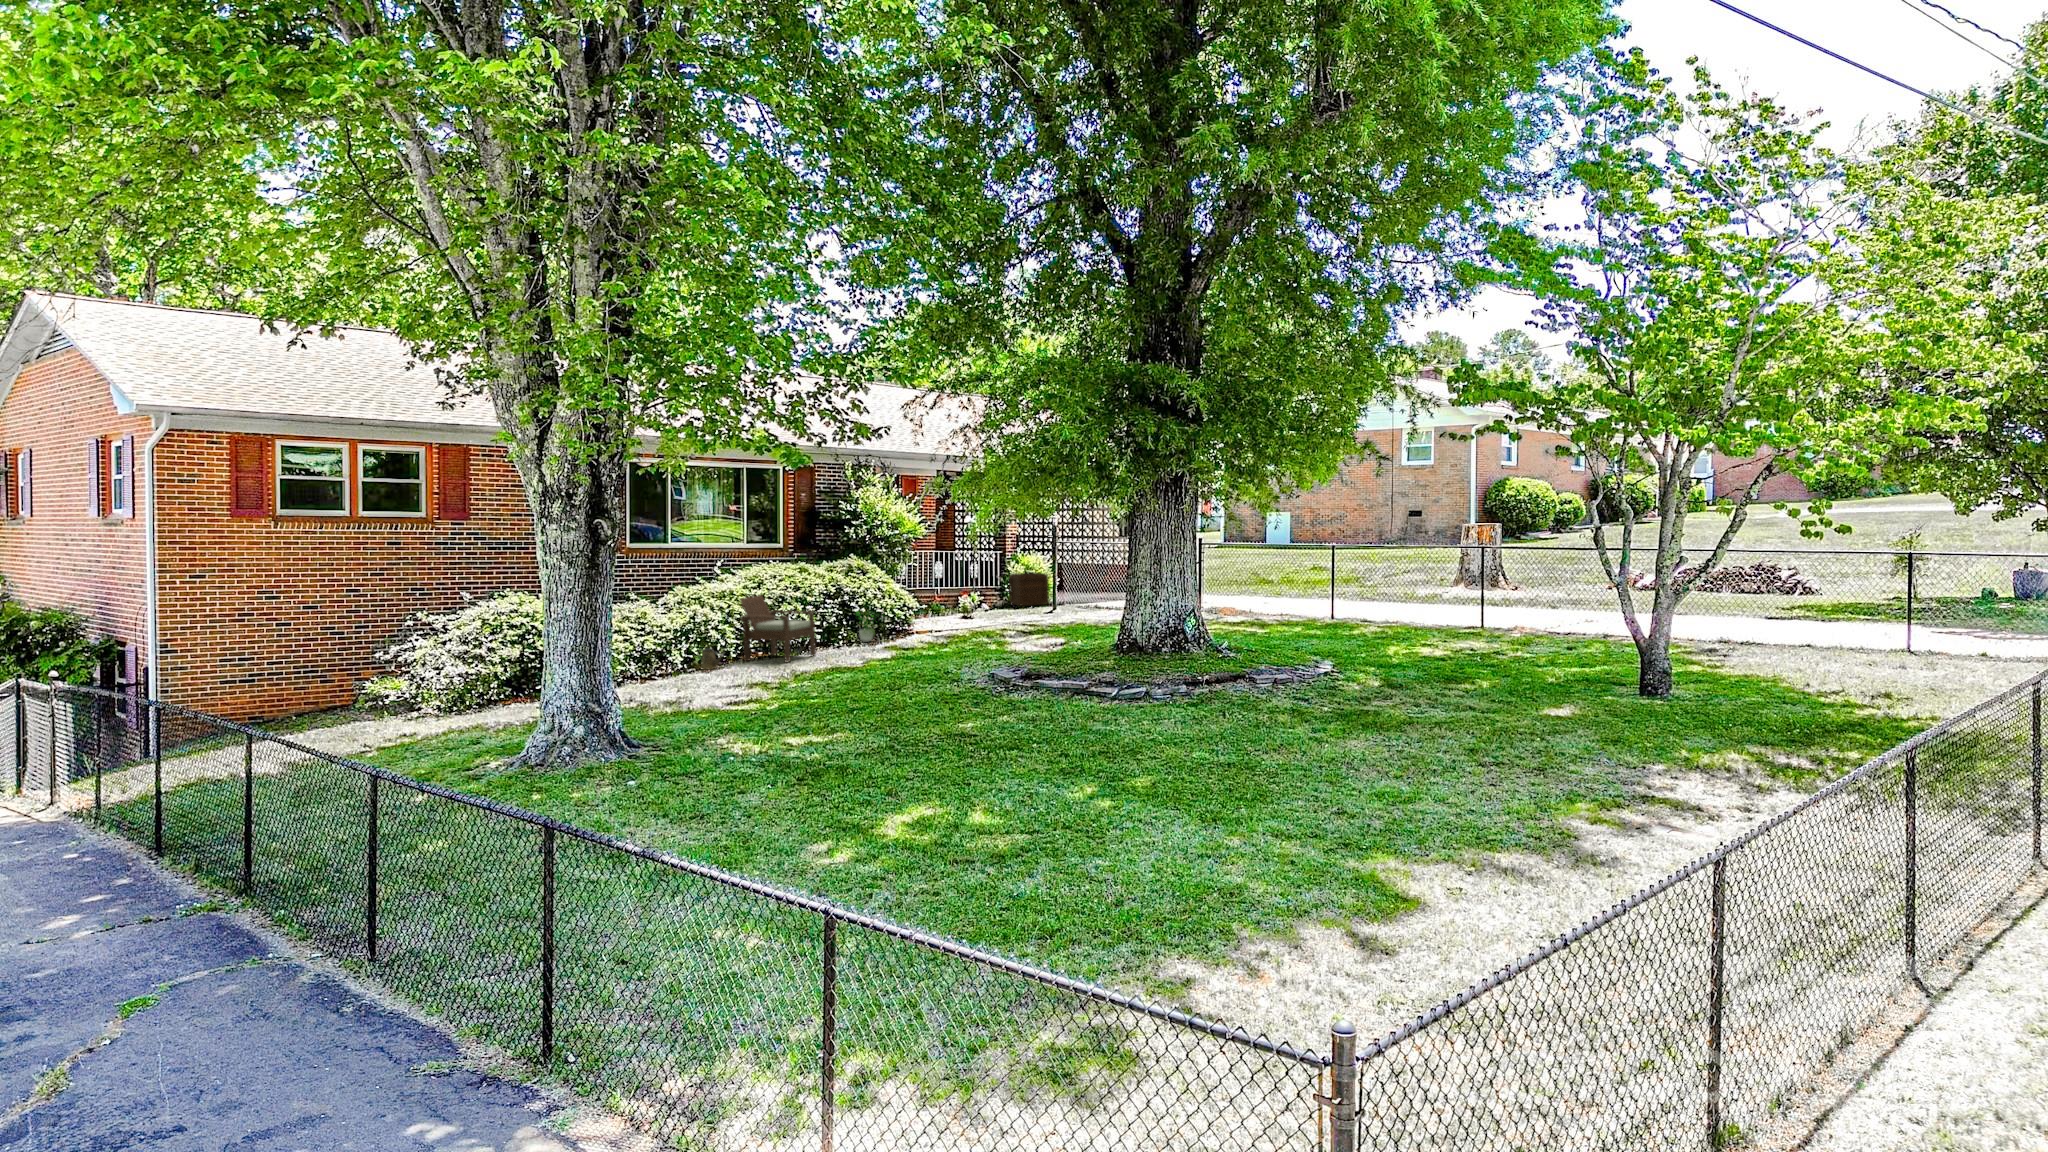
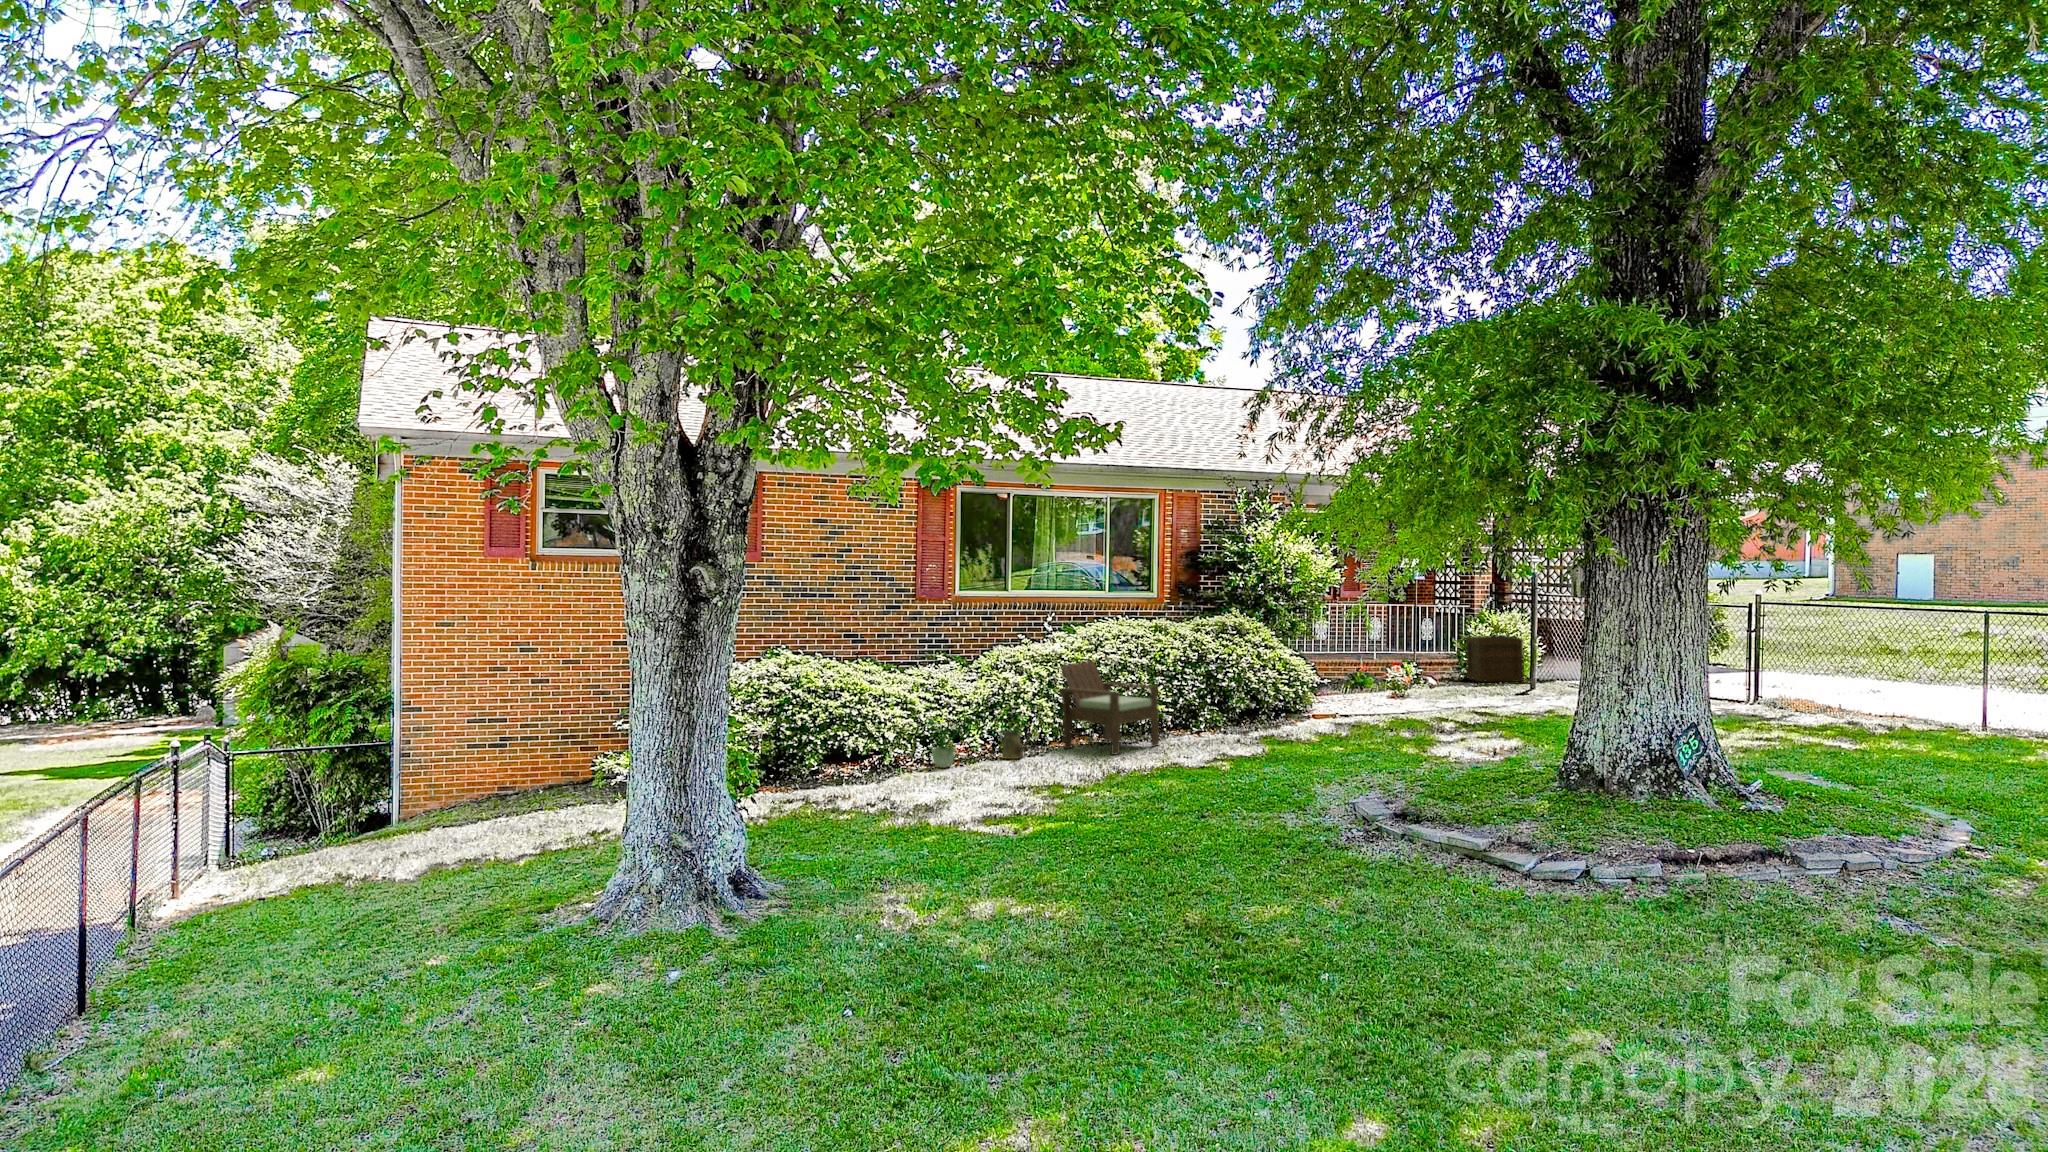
potted plant: present [856,612,877,642] -> present [928,719,960,768]

